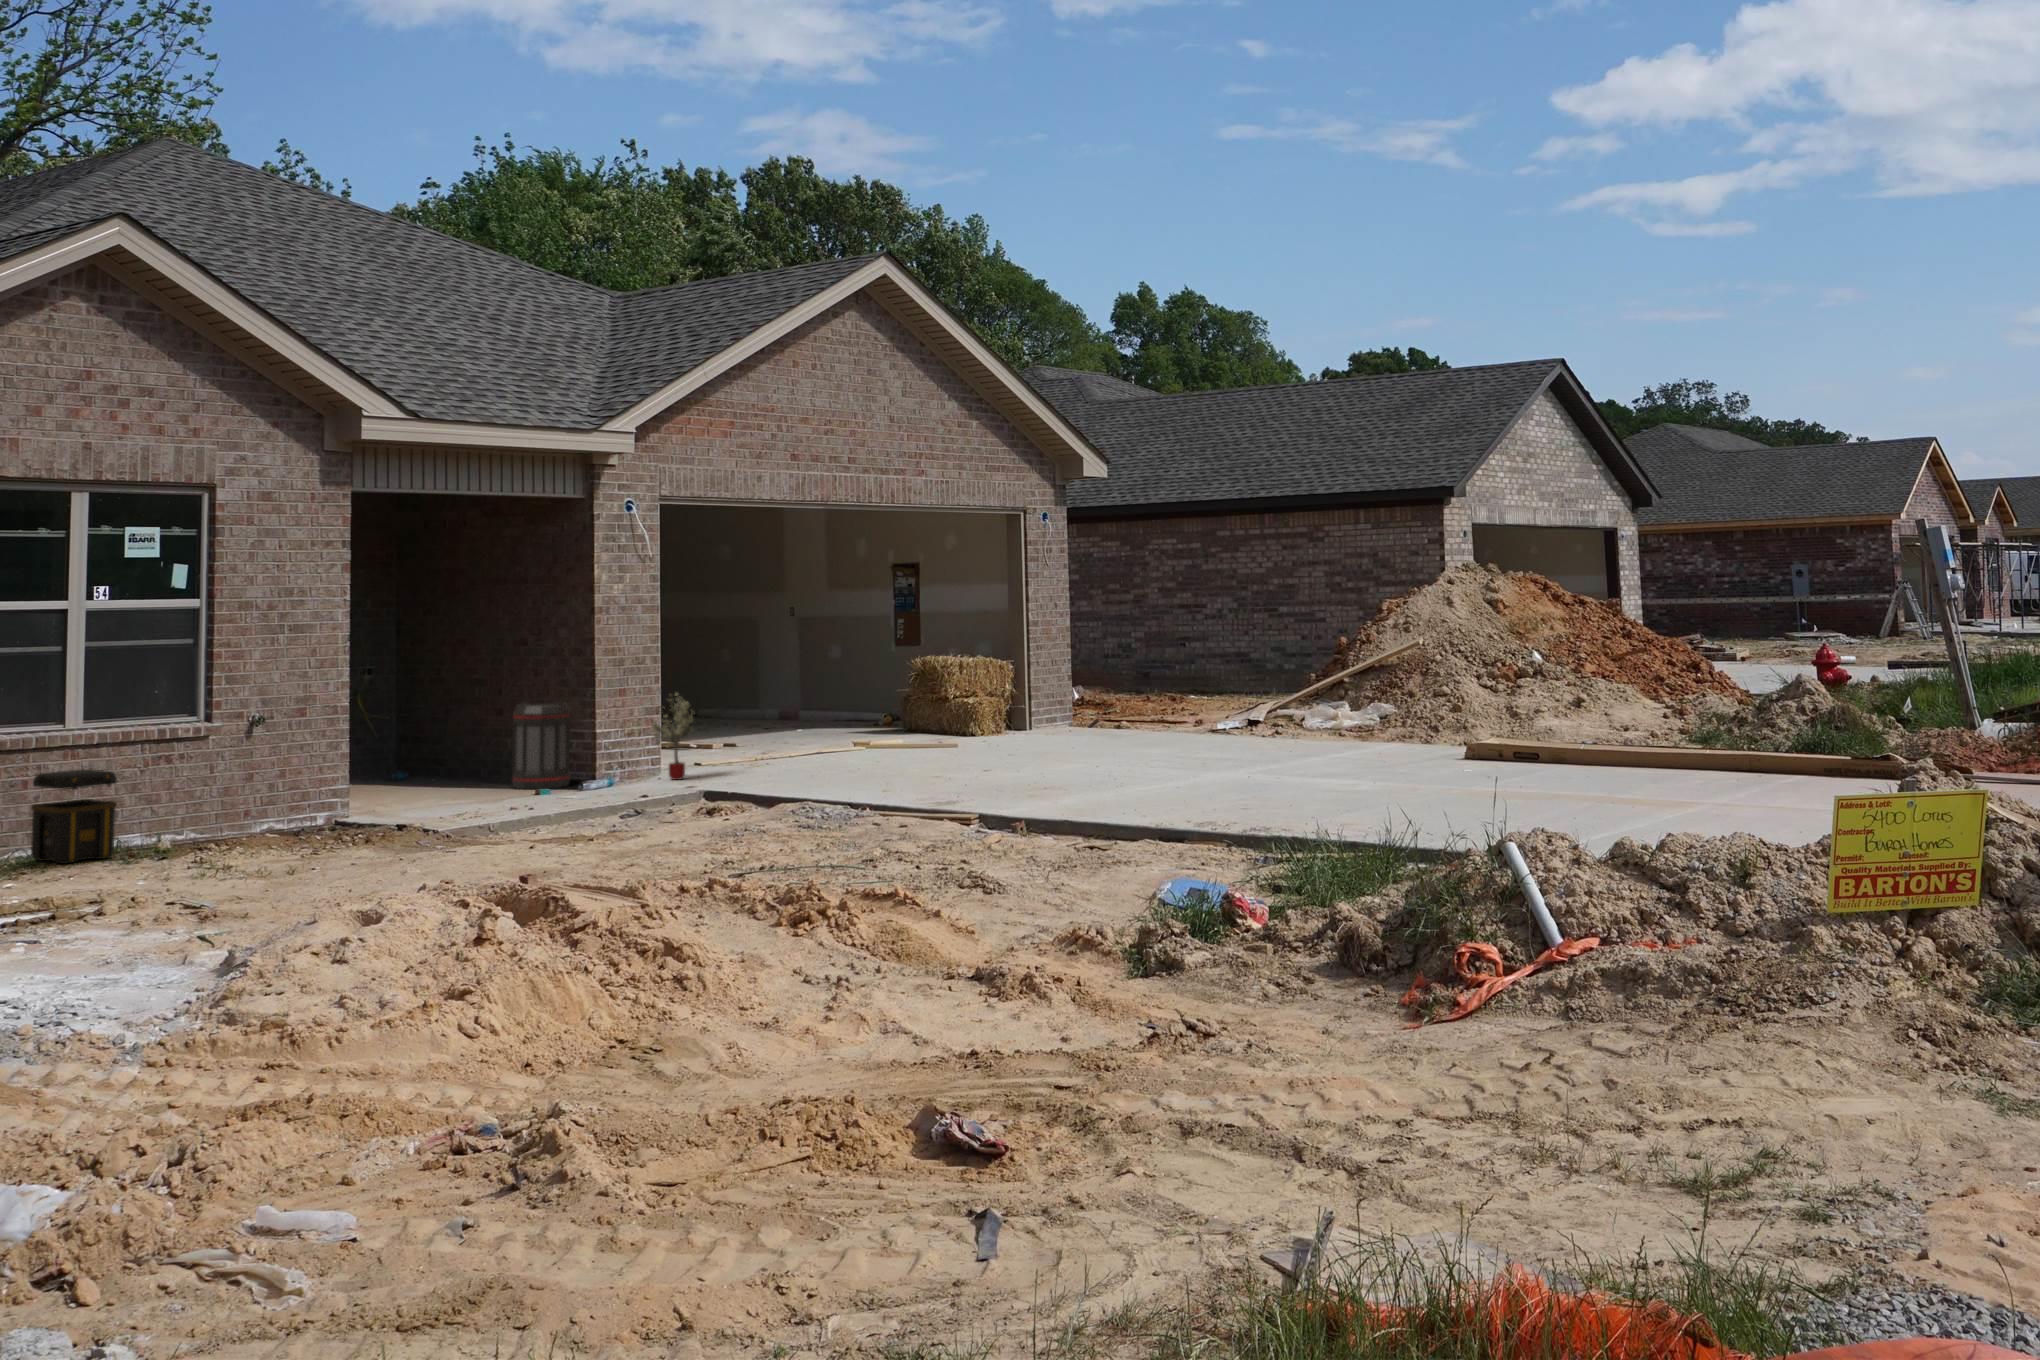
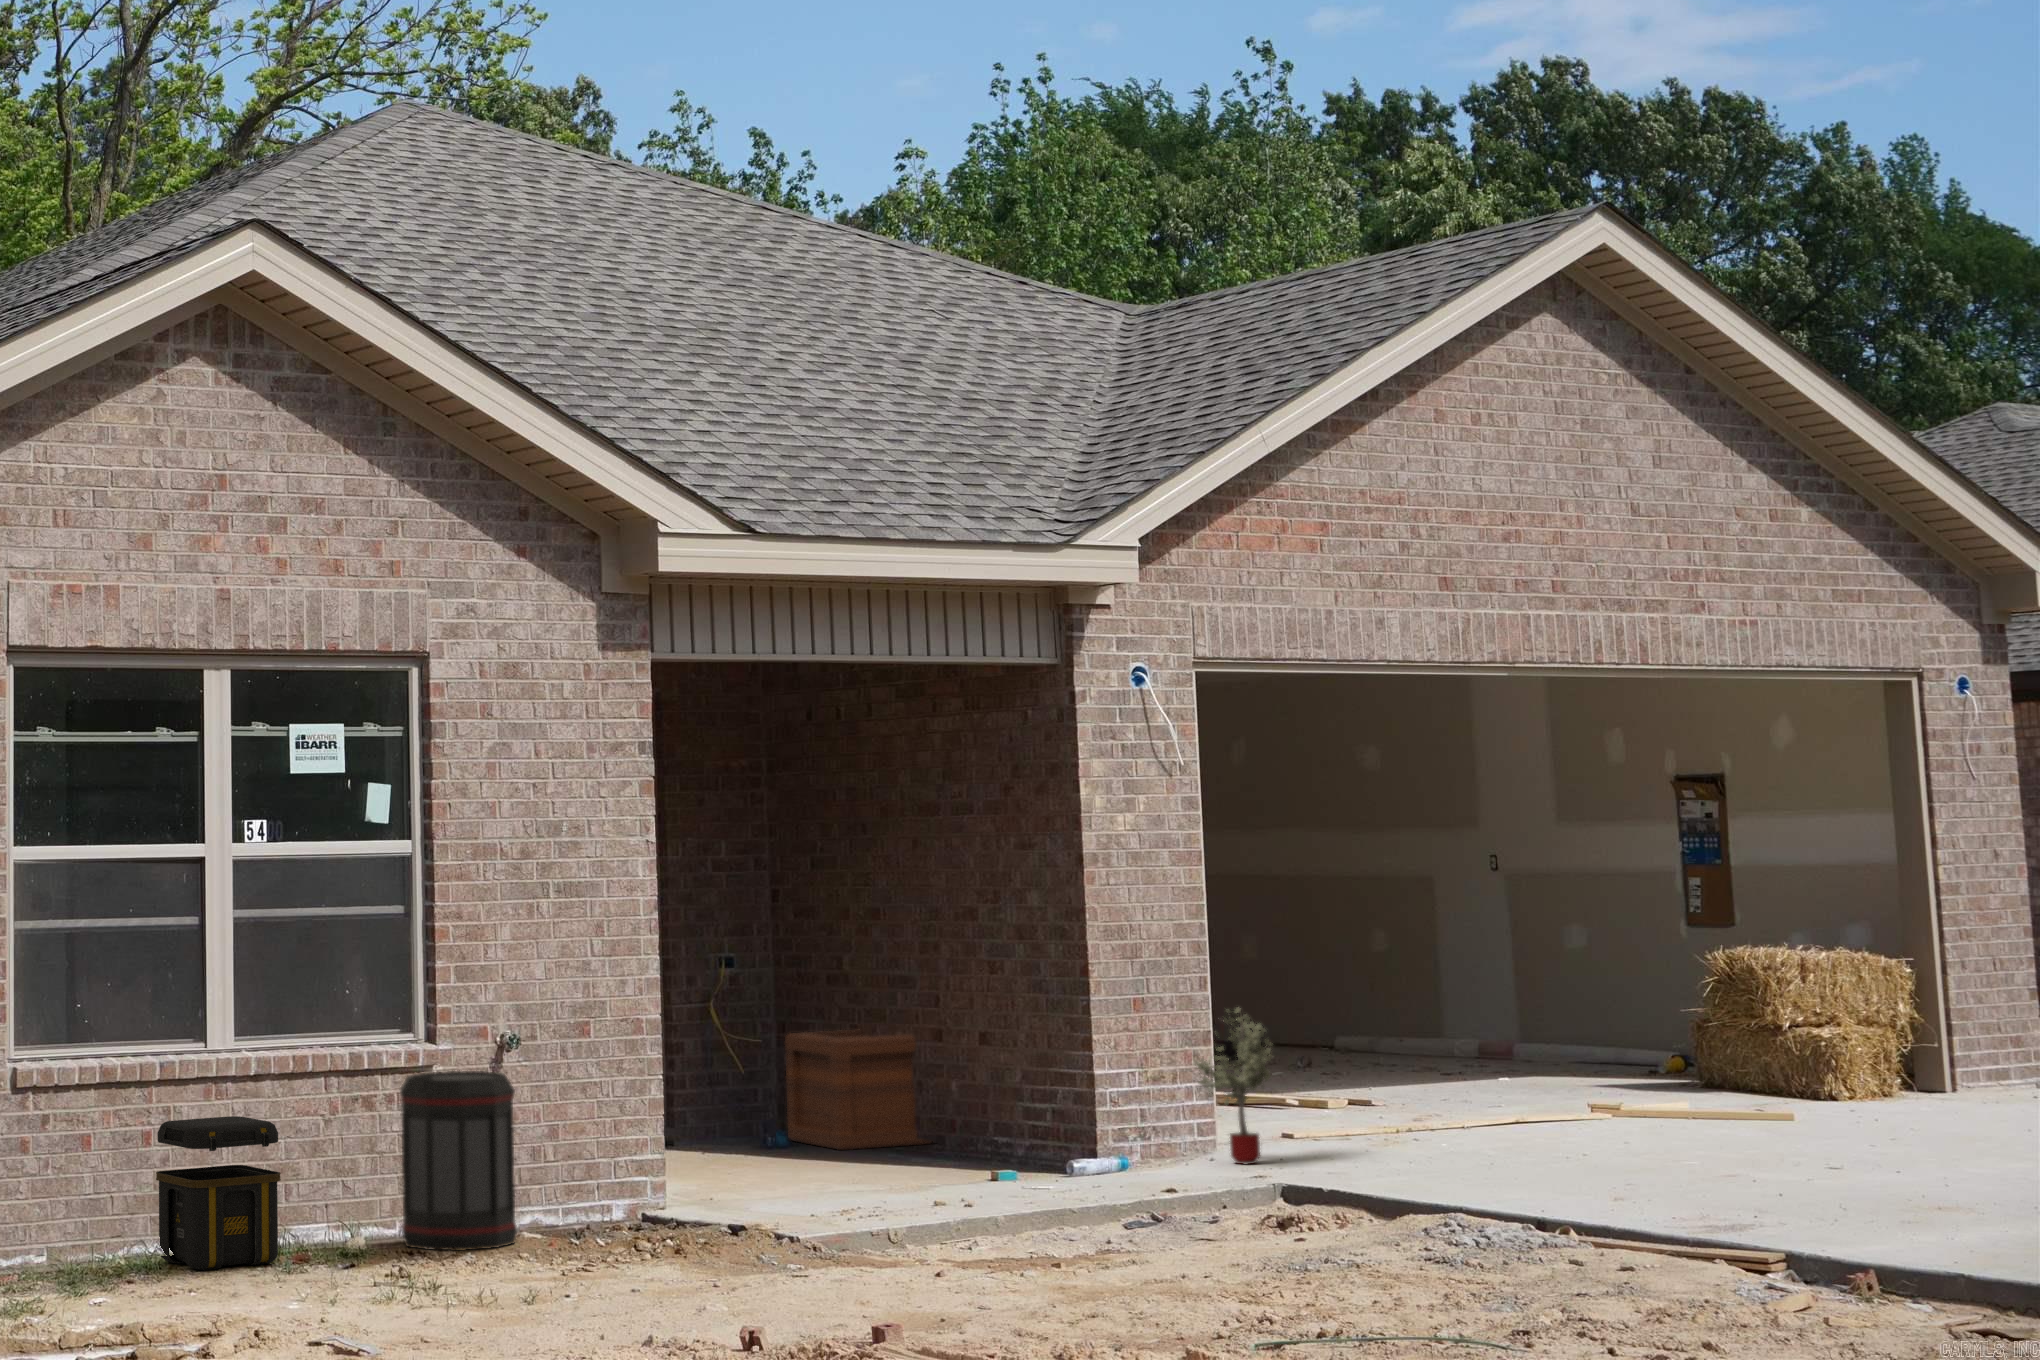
trash can: present [512,703,571,789] -> present [400,1071,517,1250]
wooden crate: none [401,711,492,783] -> present [785,1030,930,1150]

